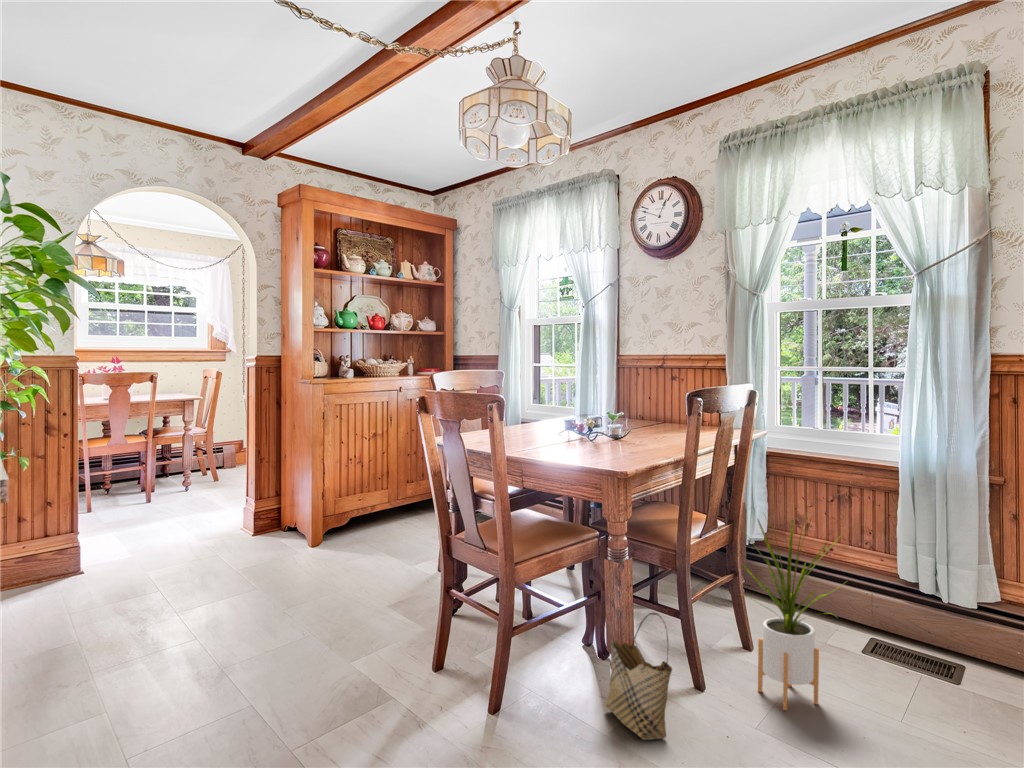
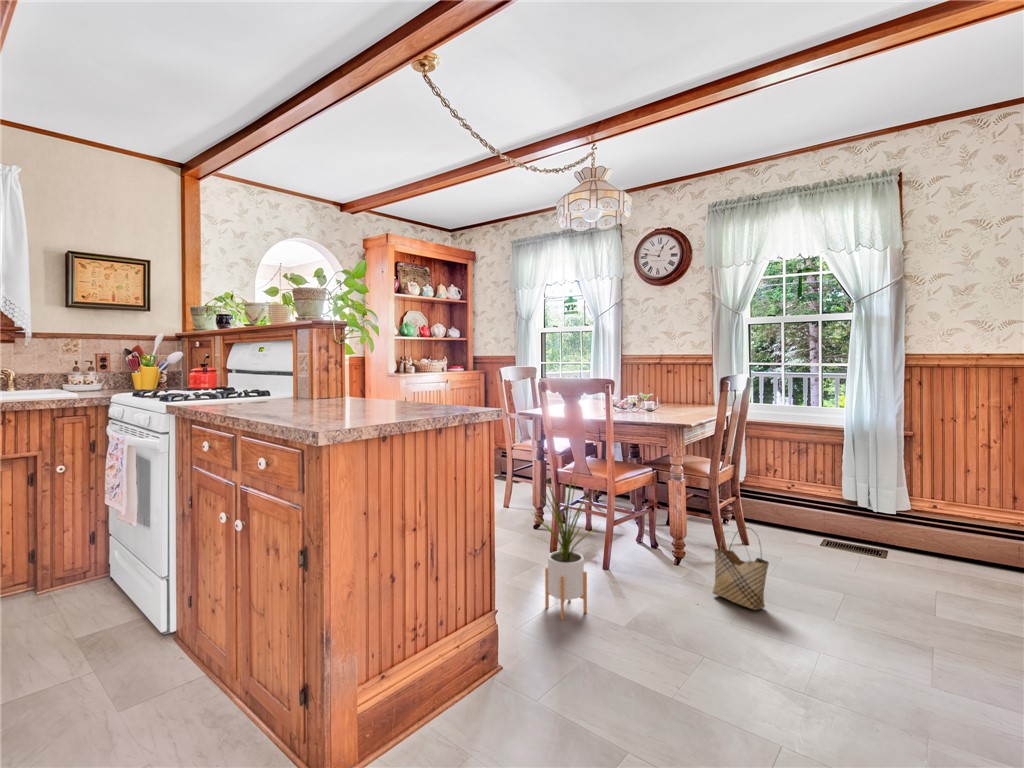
house plant: present [743,519,839,710] -> present [533,477,597,619]

